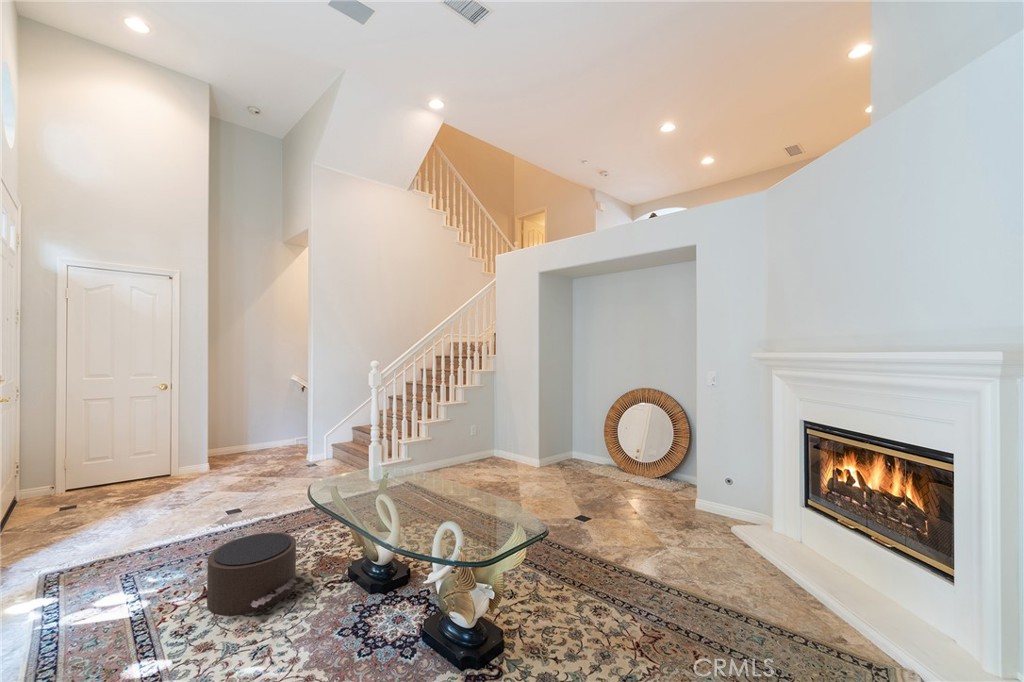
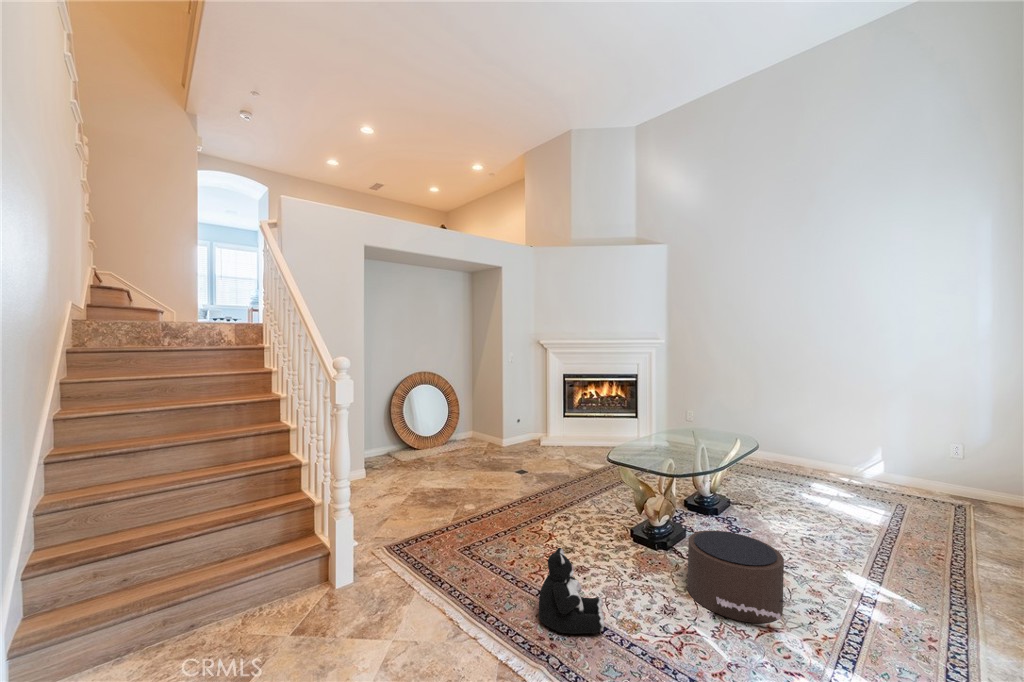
plush toy: none [264,485,306,534] -> present [539,548,605,634]

